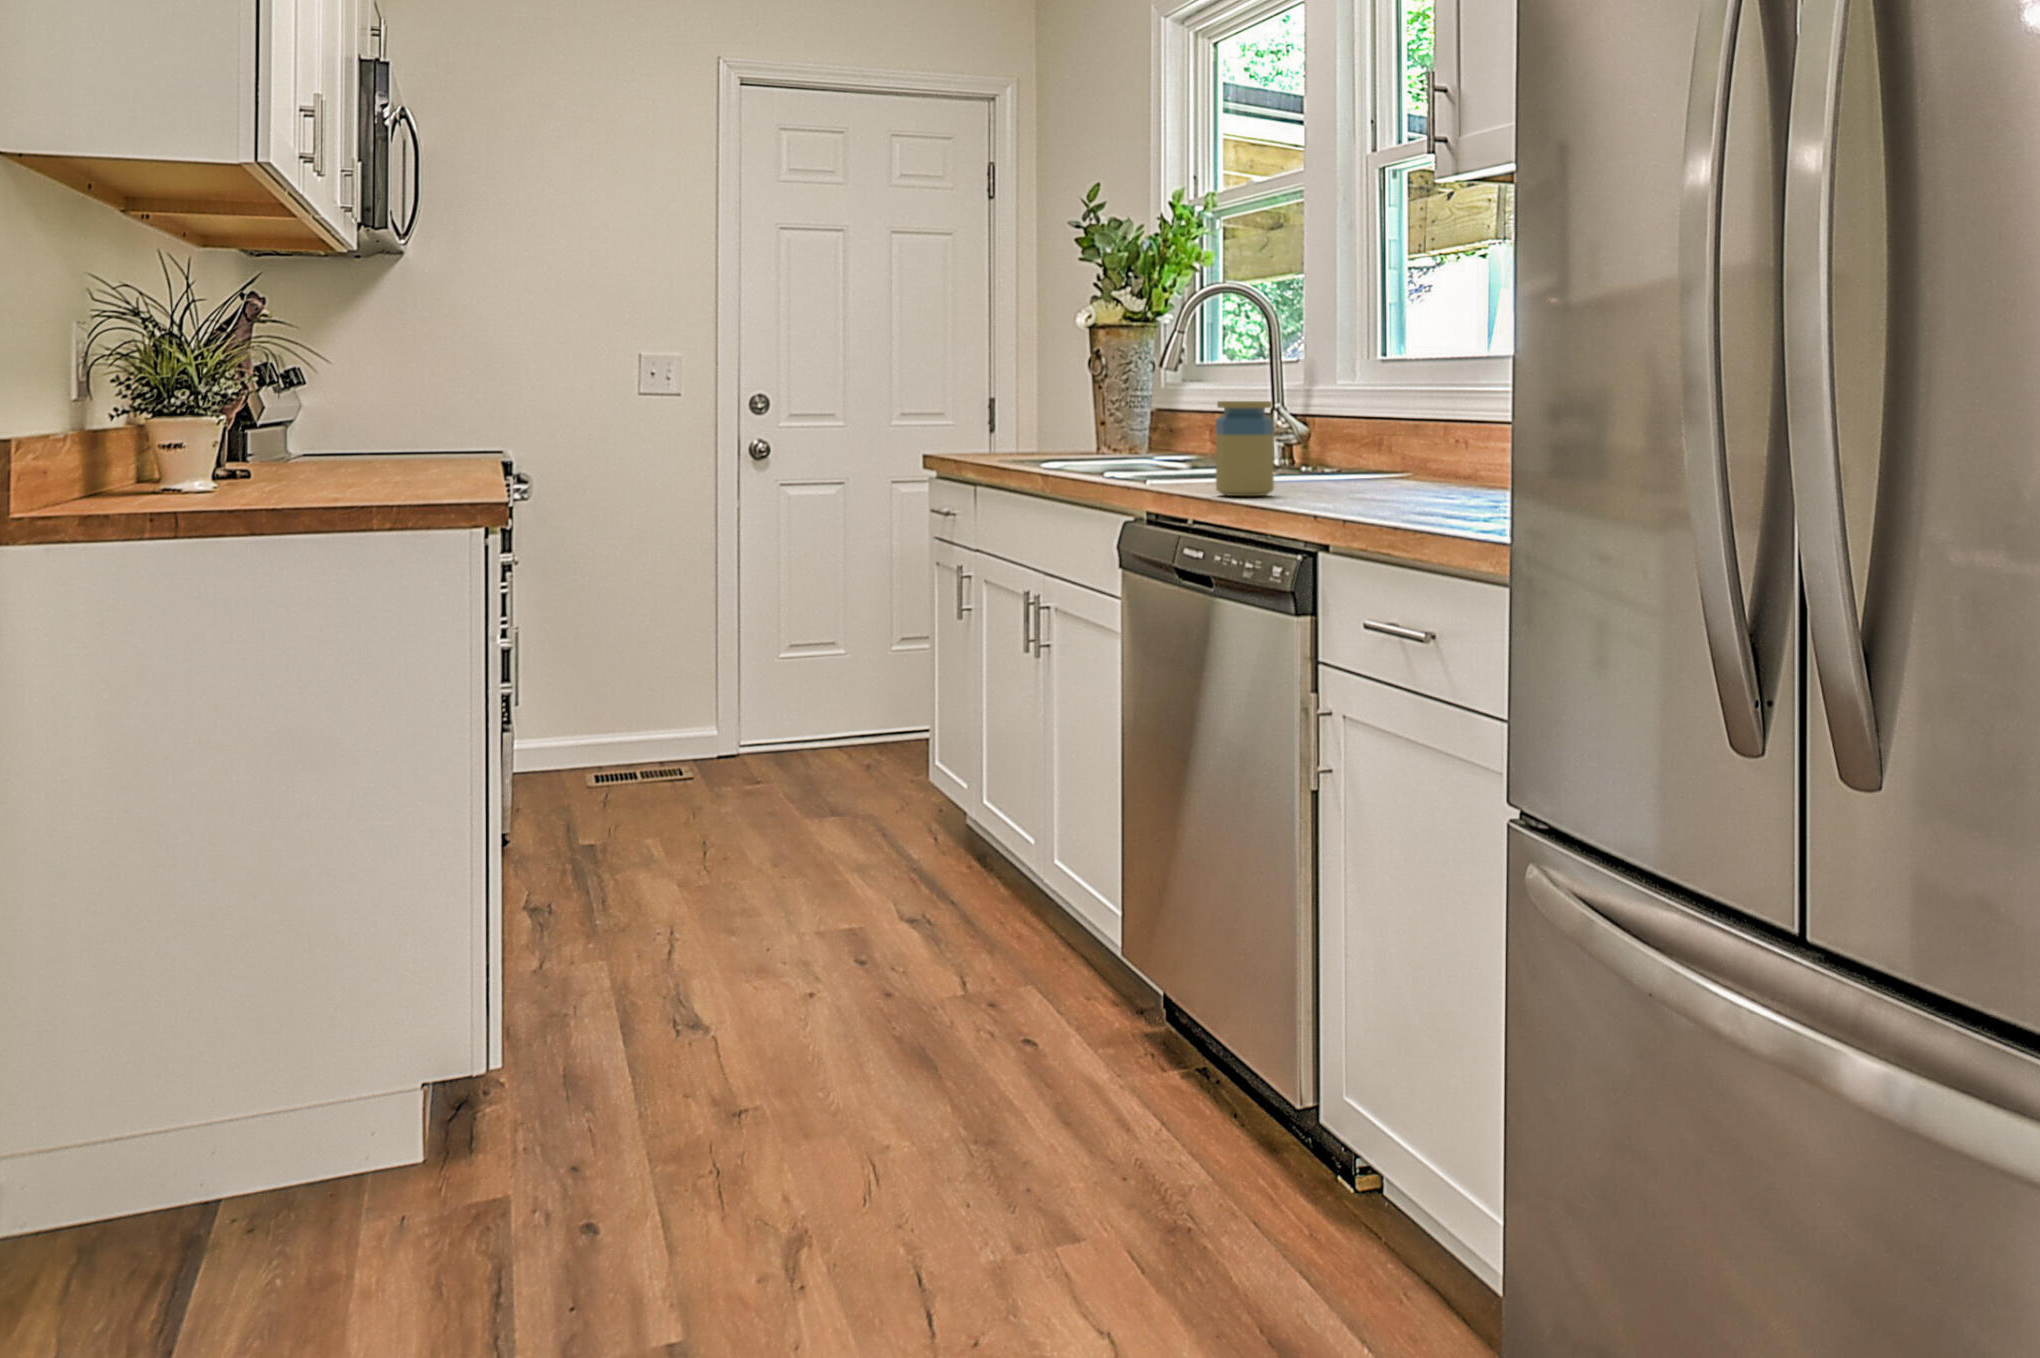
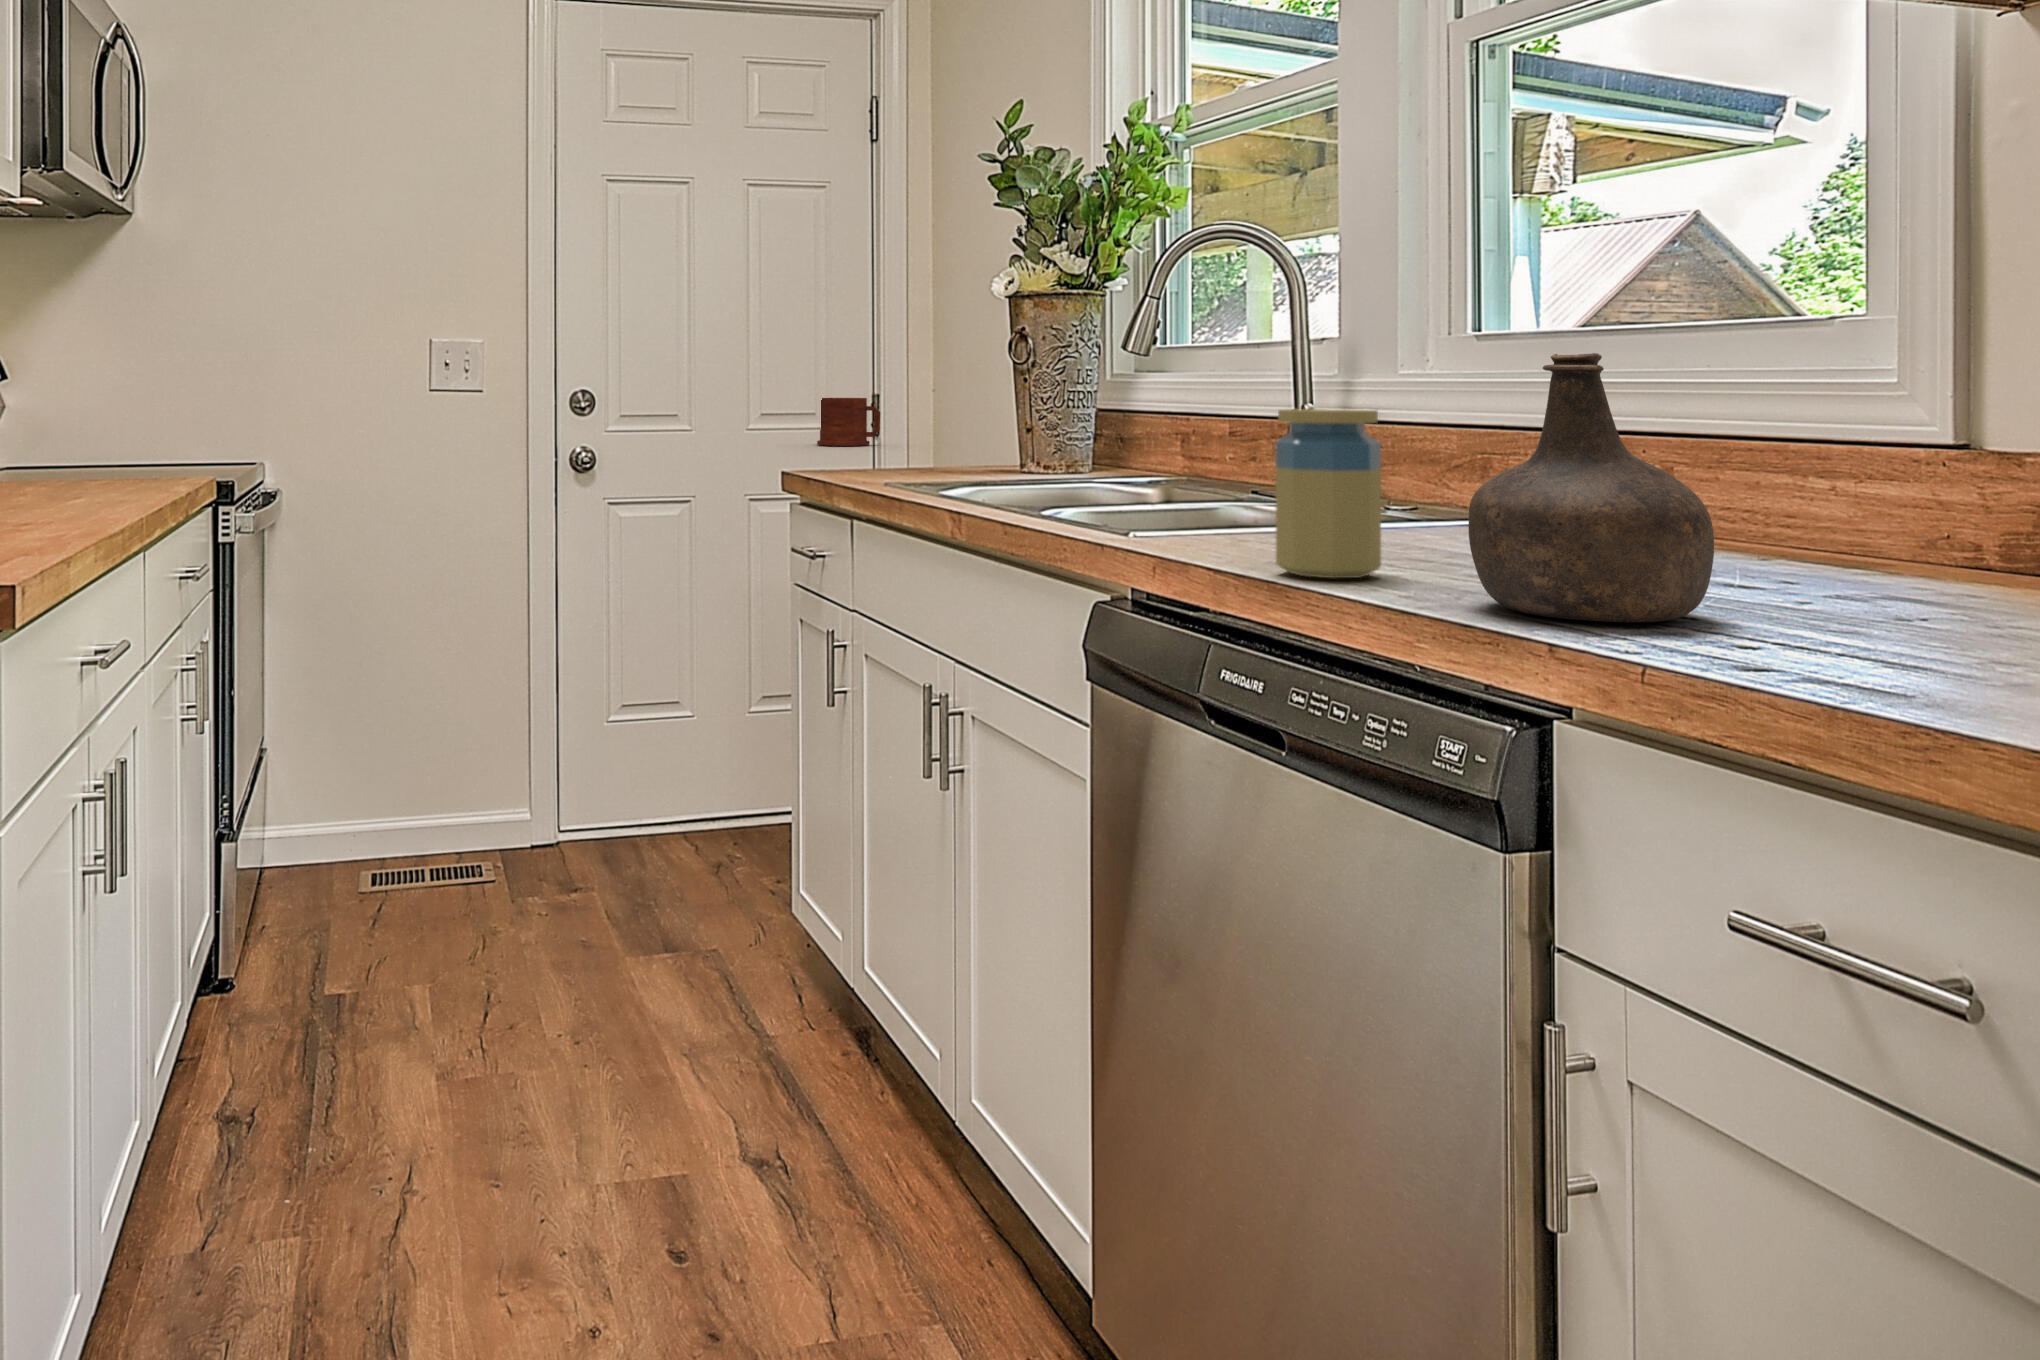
bottle: none [1301,369,1418,508] -> present [1469,353,1714,622]
mug: none [948,402,998,440] -> present [817,398,880,446]

